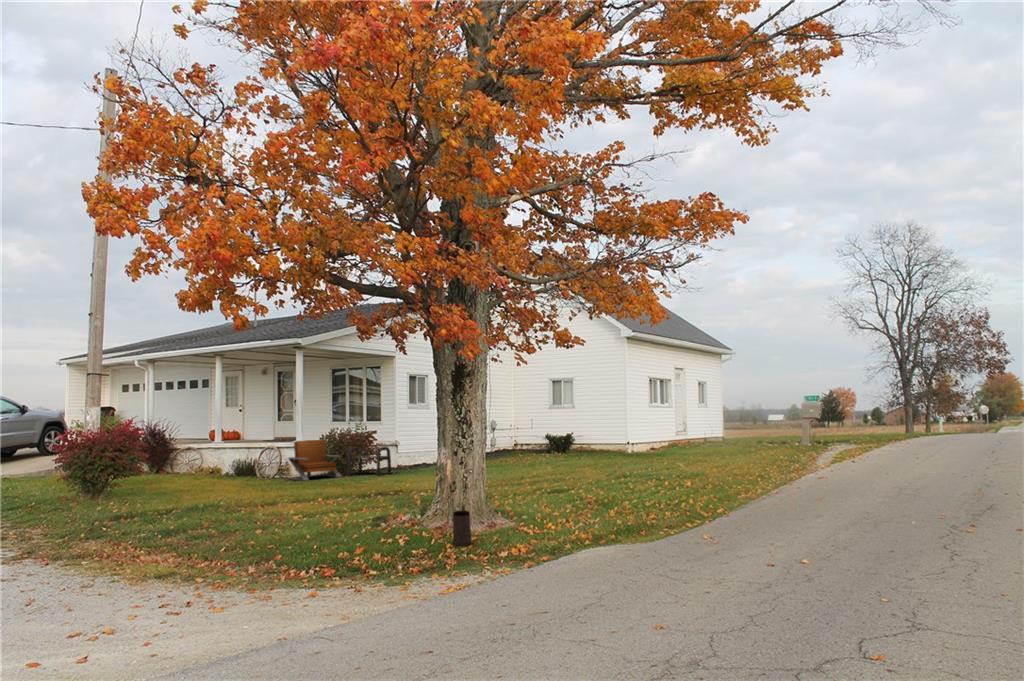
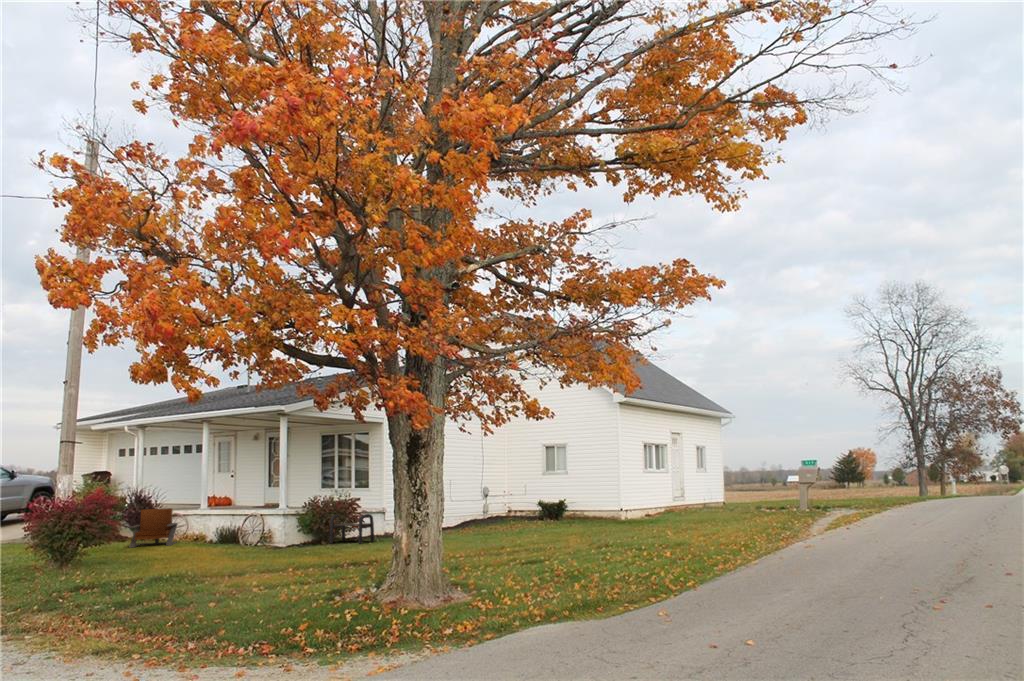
lounge chair: present [288,440,341,481] -> present [129,508,178,548]
watering can: present [452,506,472,546] -> none [401,577,423,622]

